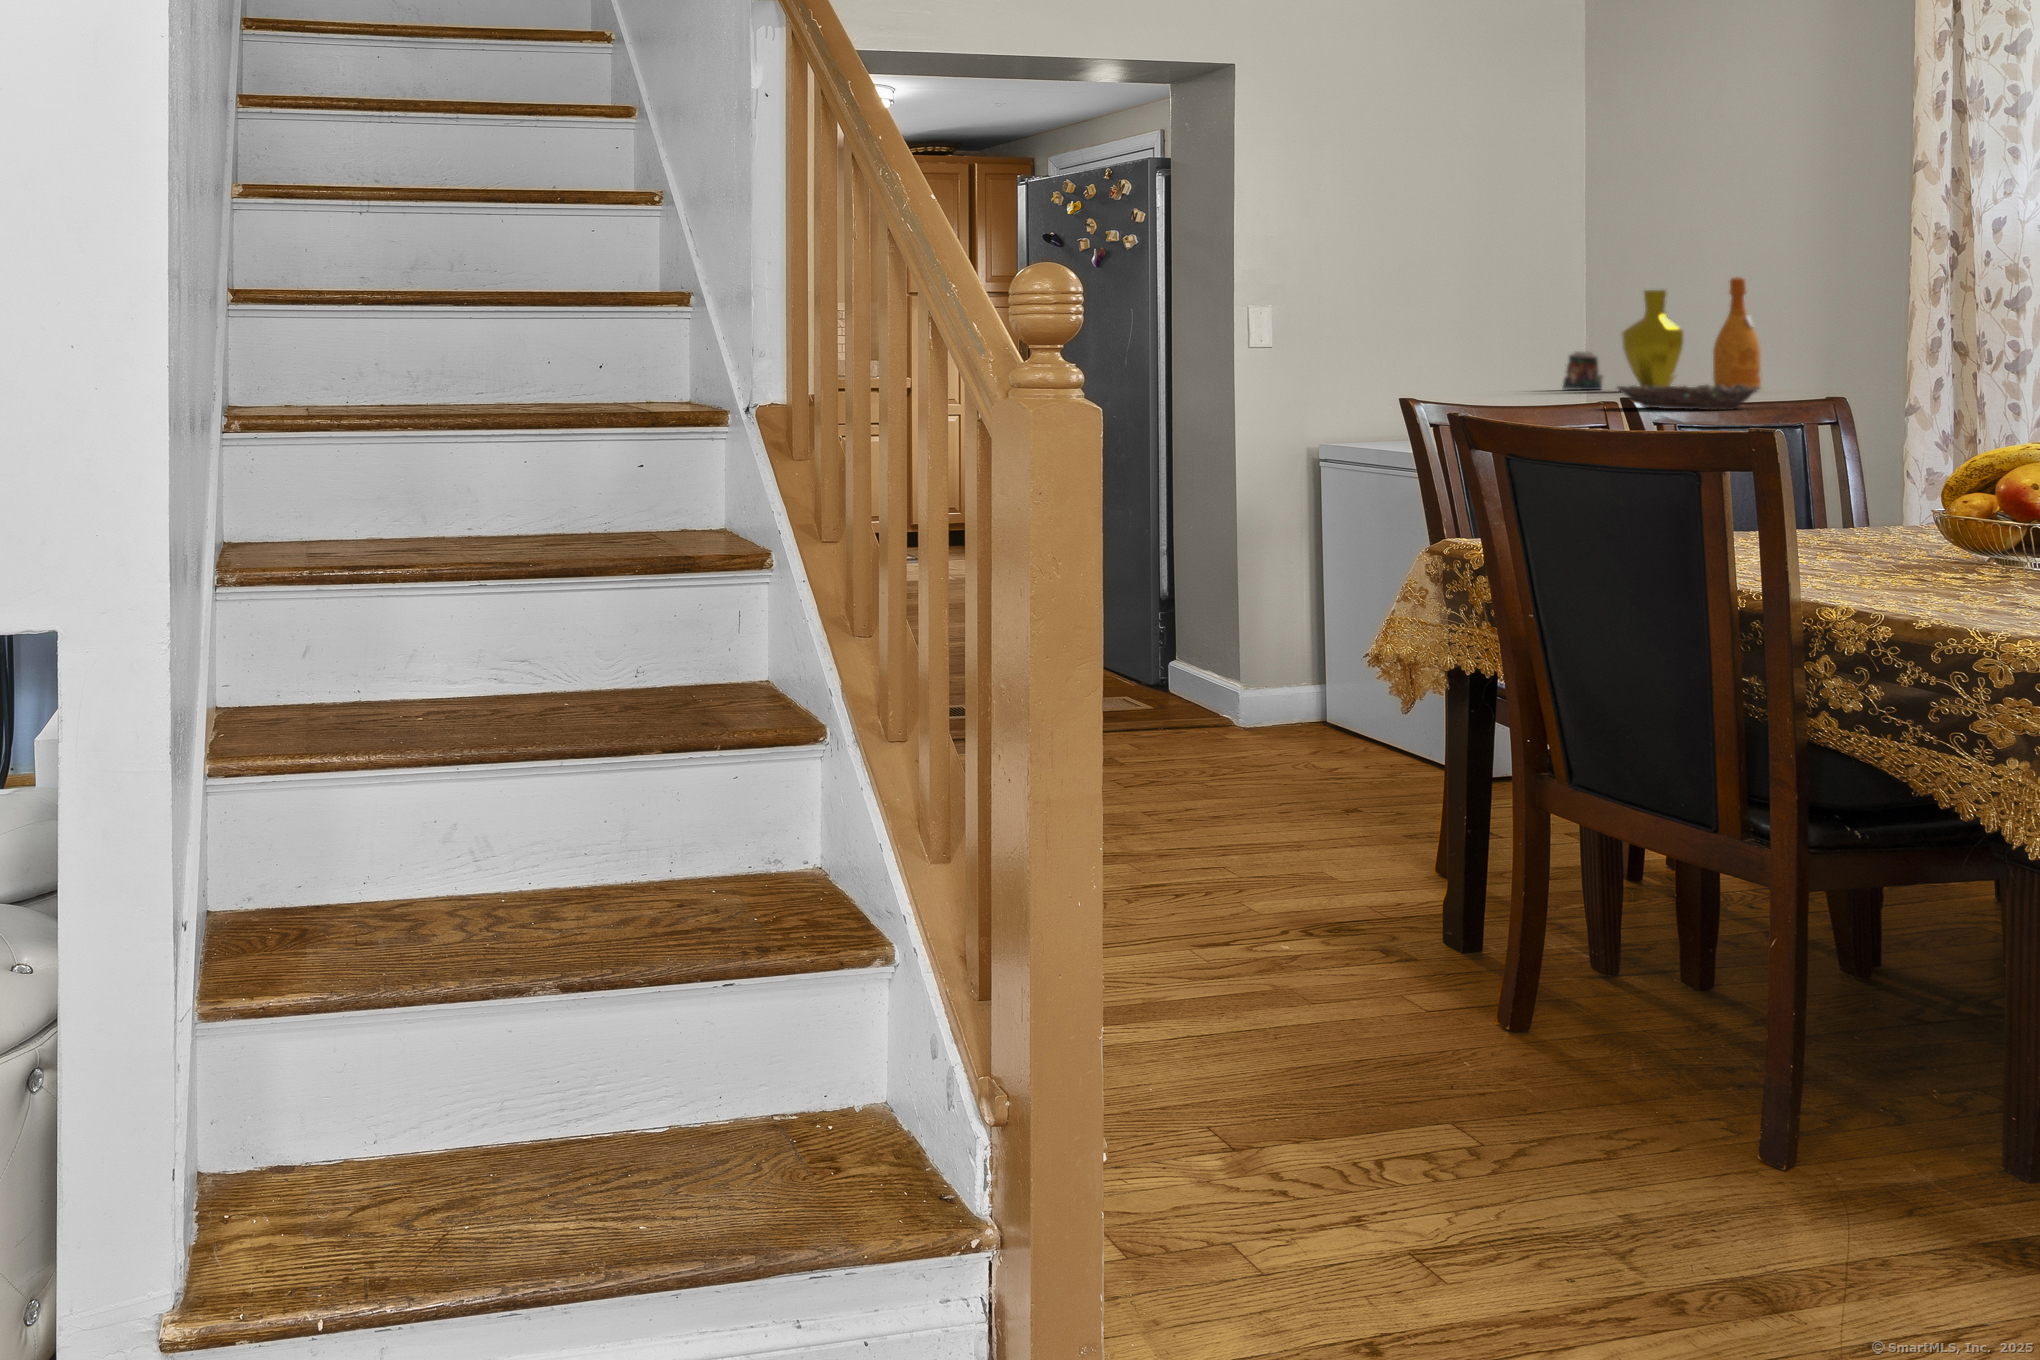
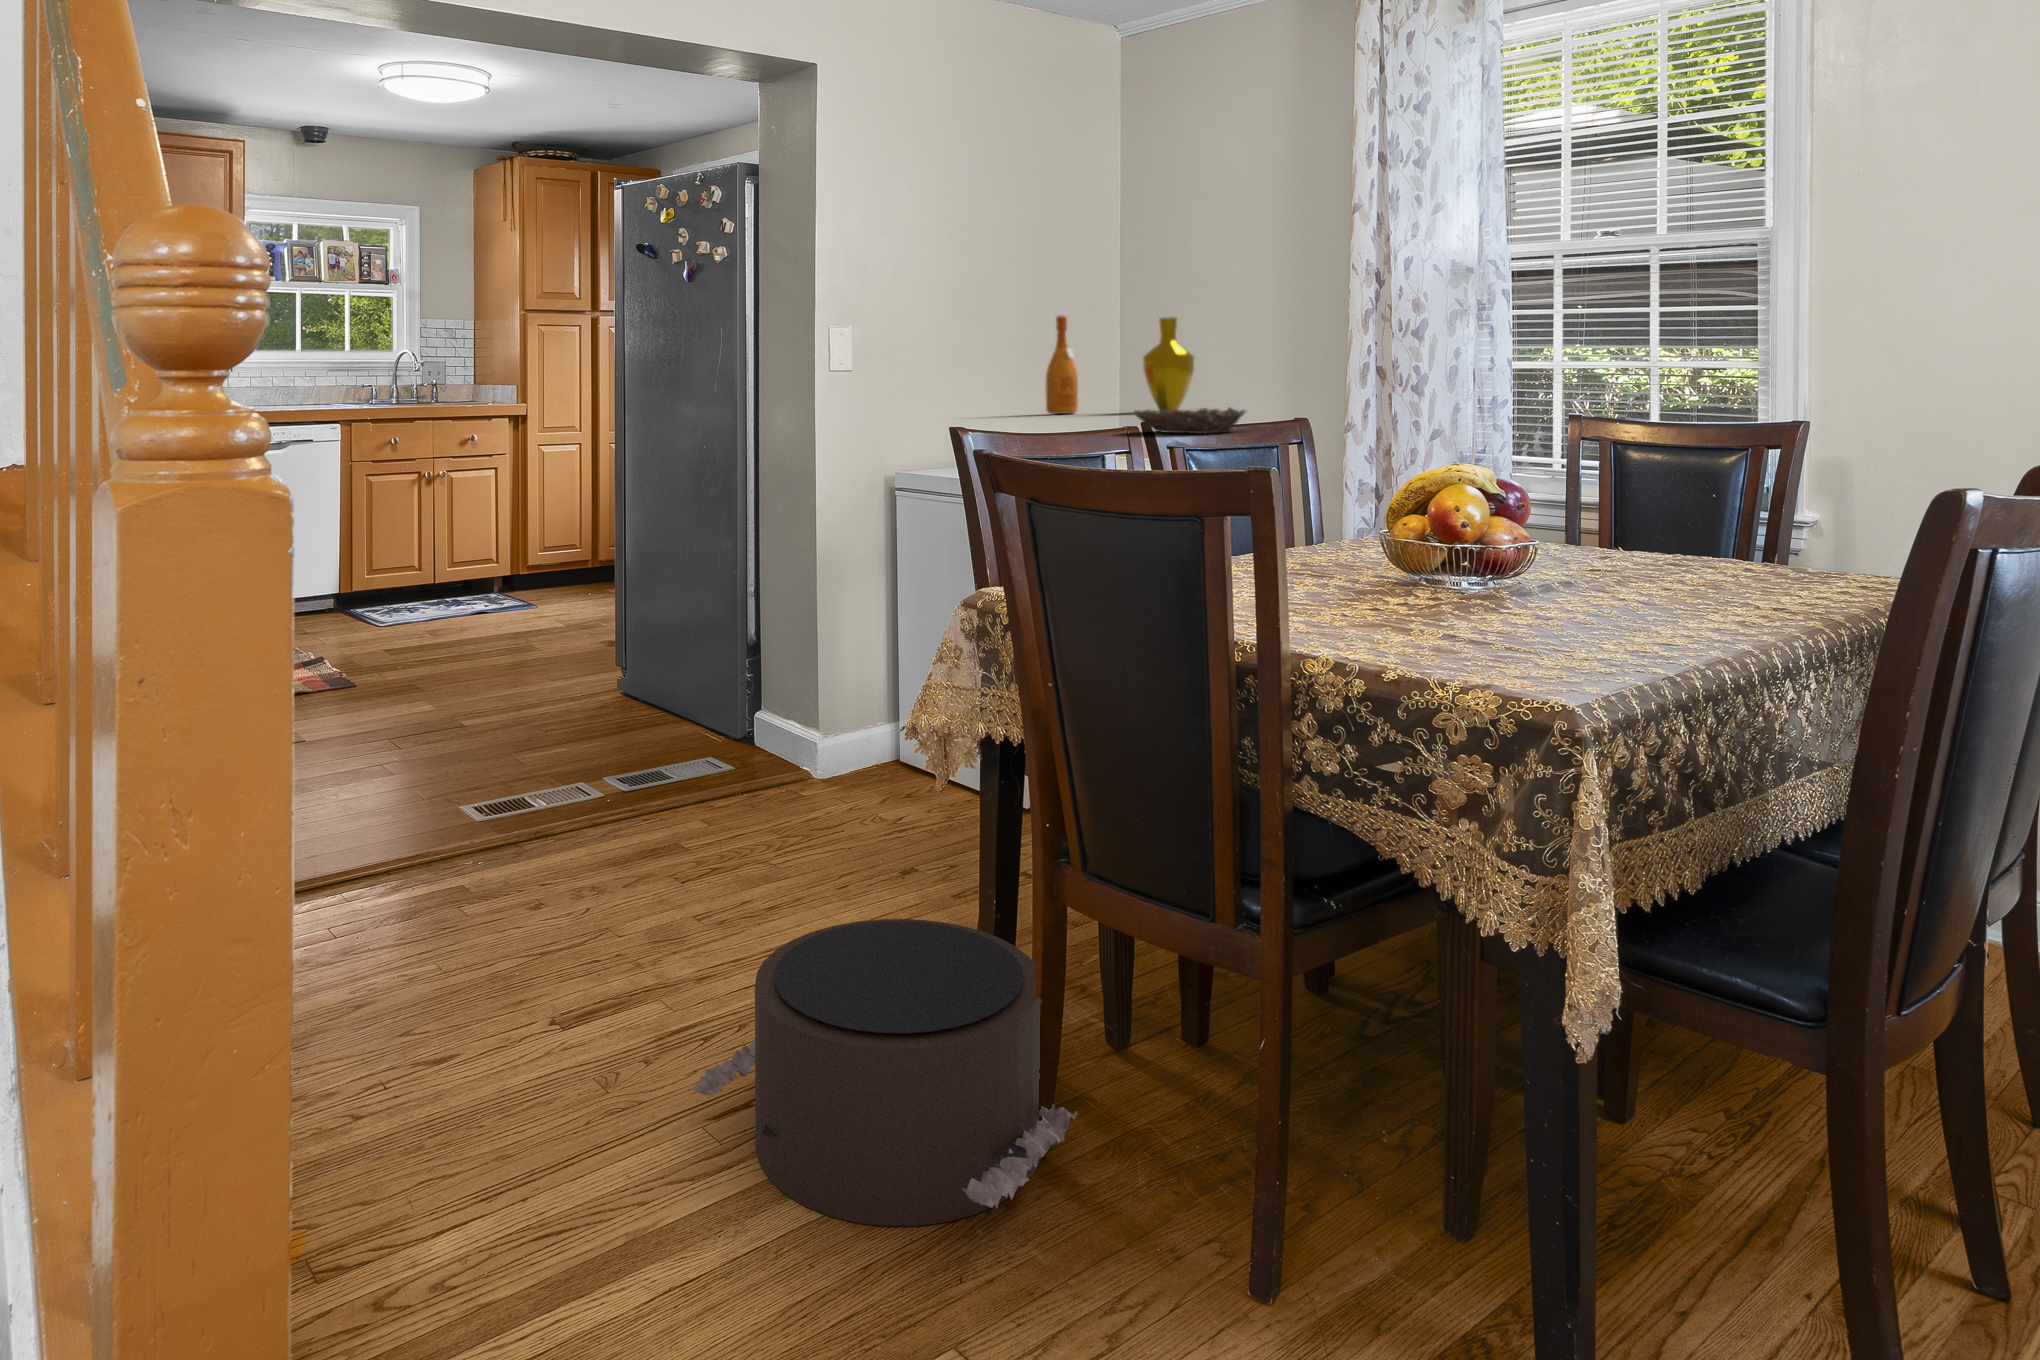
wine bottle: present [1713,278,1761,388] -> present [1046,316,1078,414]
candle: present [1562,352,1603,390] -> none [1098,375,1130,411]
pouf: none [1187,817,1565,1052] -> present [692,919,1078,1226]

